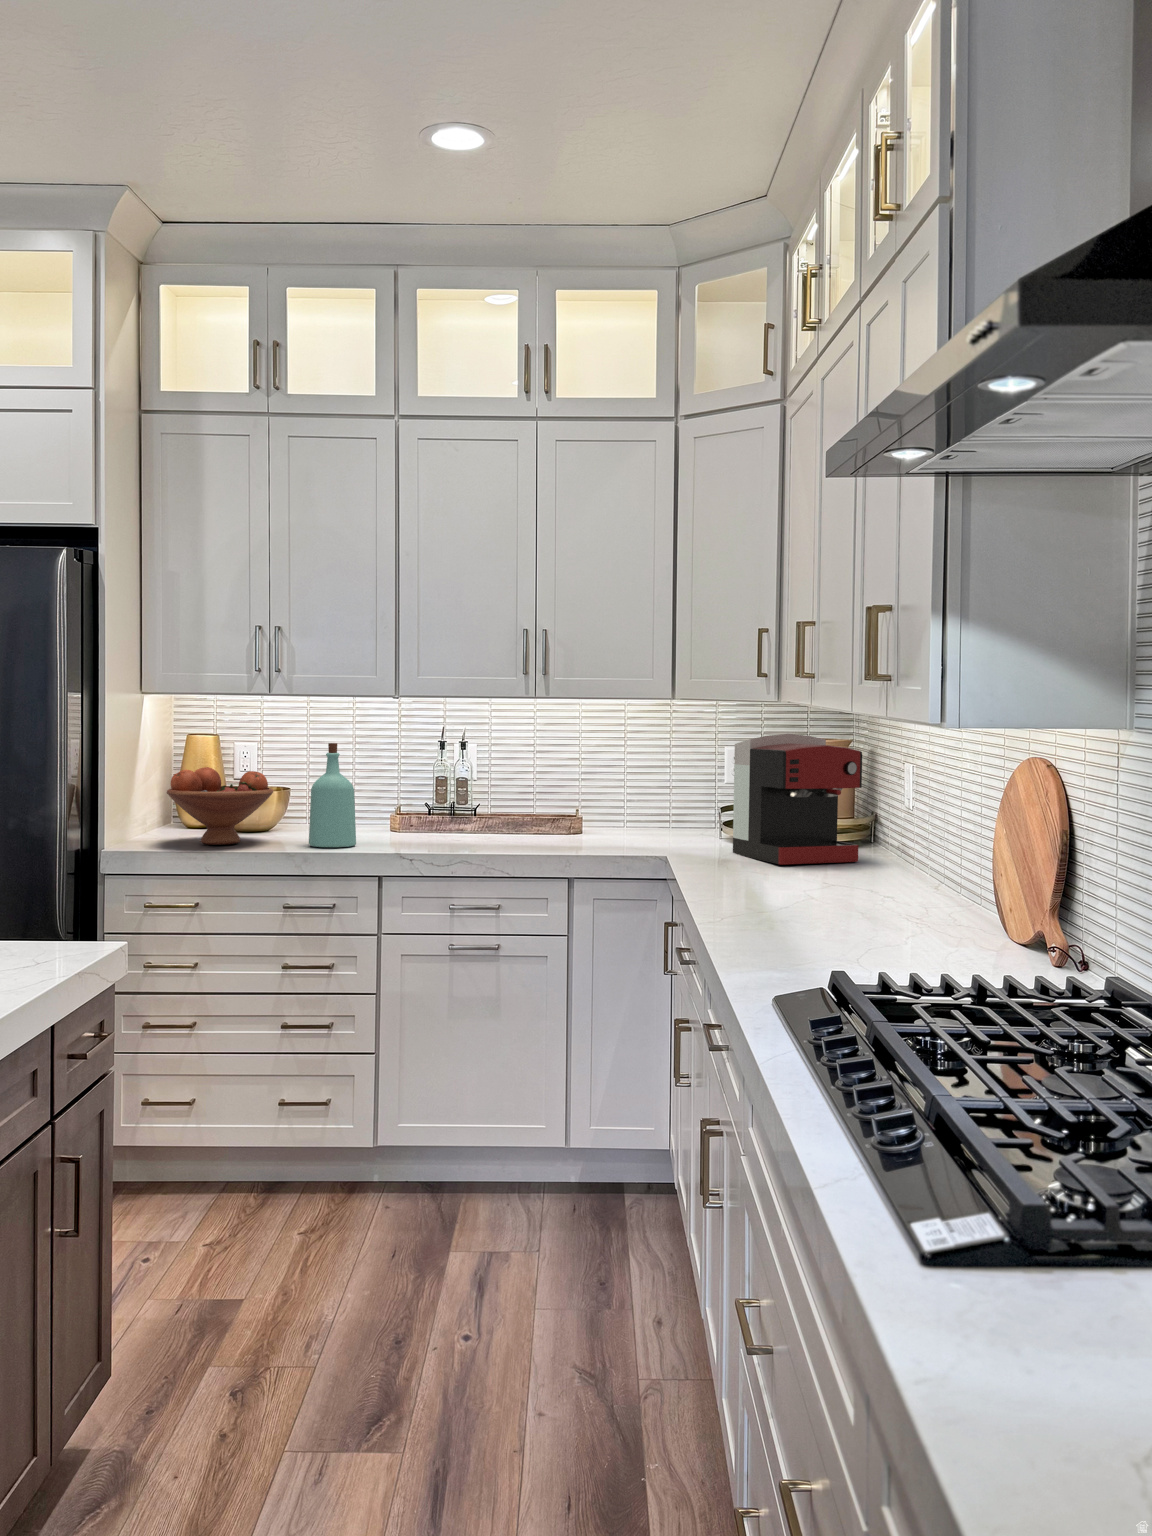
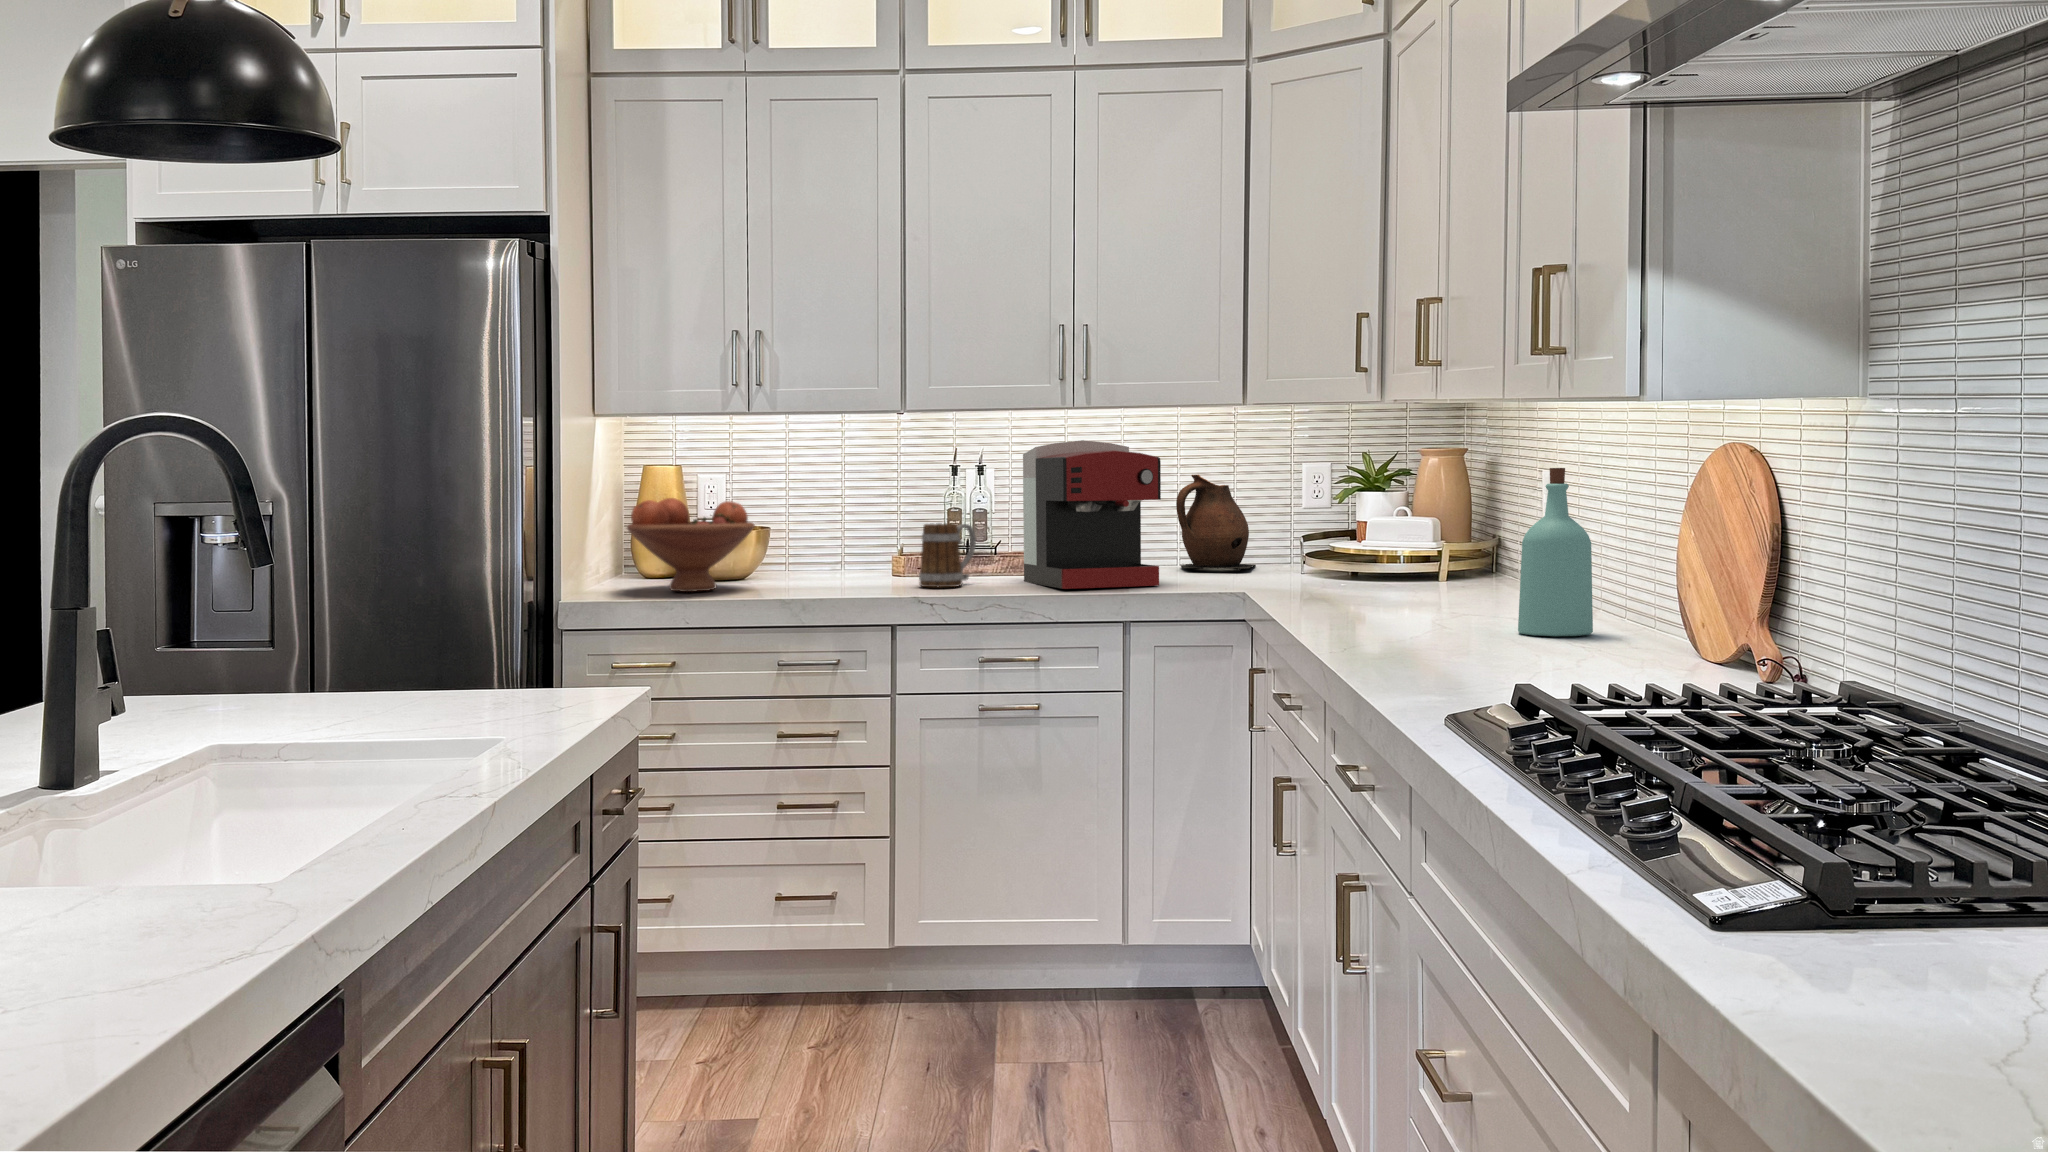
coffee maker: present [733,734,862,864] -> present [1023,440,1161,589]
bottle: present [309,743,356,847] -> present [1518,468,1593,636]
ceramic pitcher: none [621,754,685,833] -> present [1176,475,1256,570]
mug: none [405,792,453,845] -> present [919,523,976,587]

